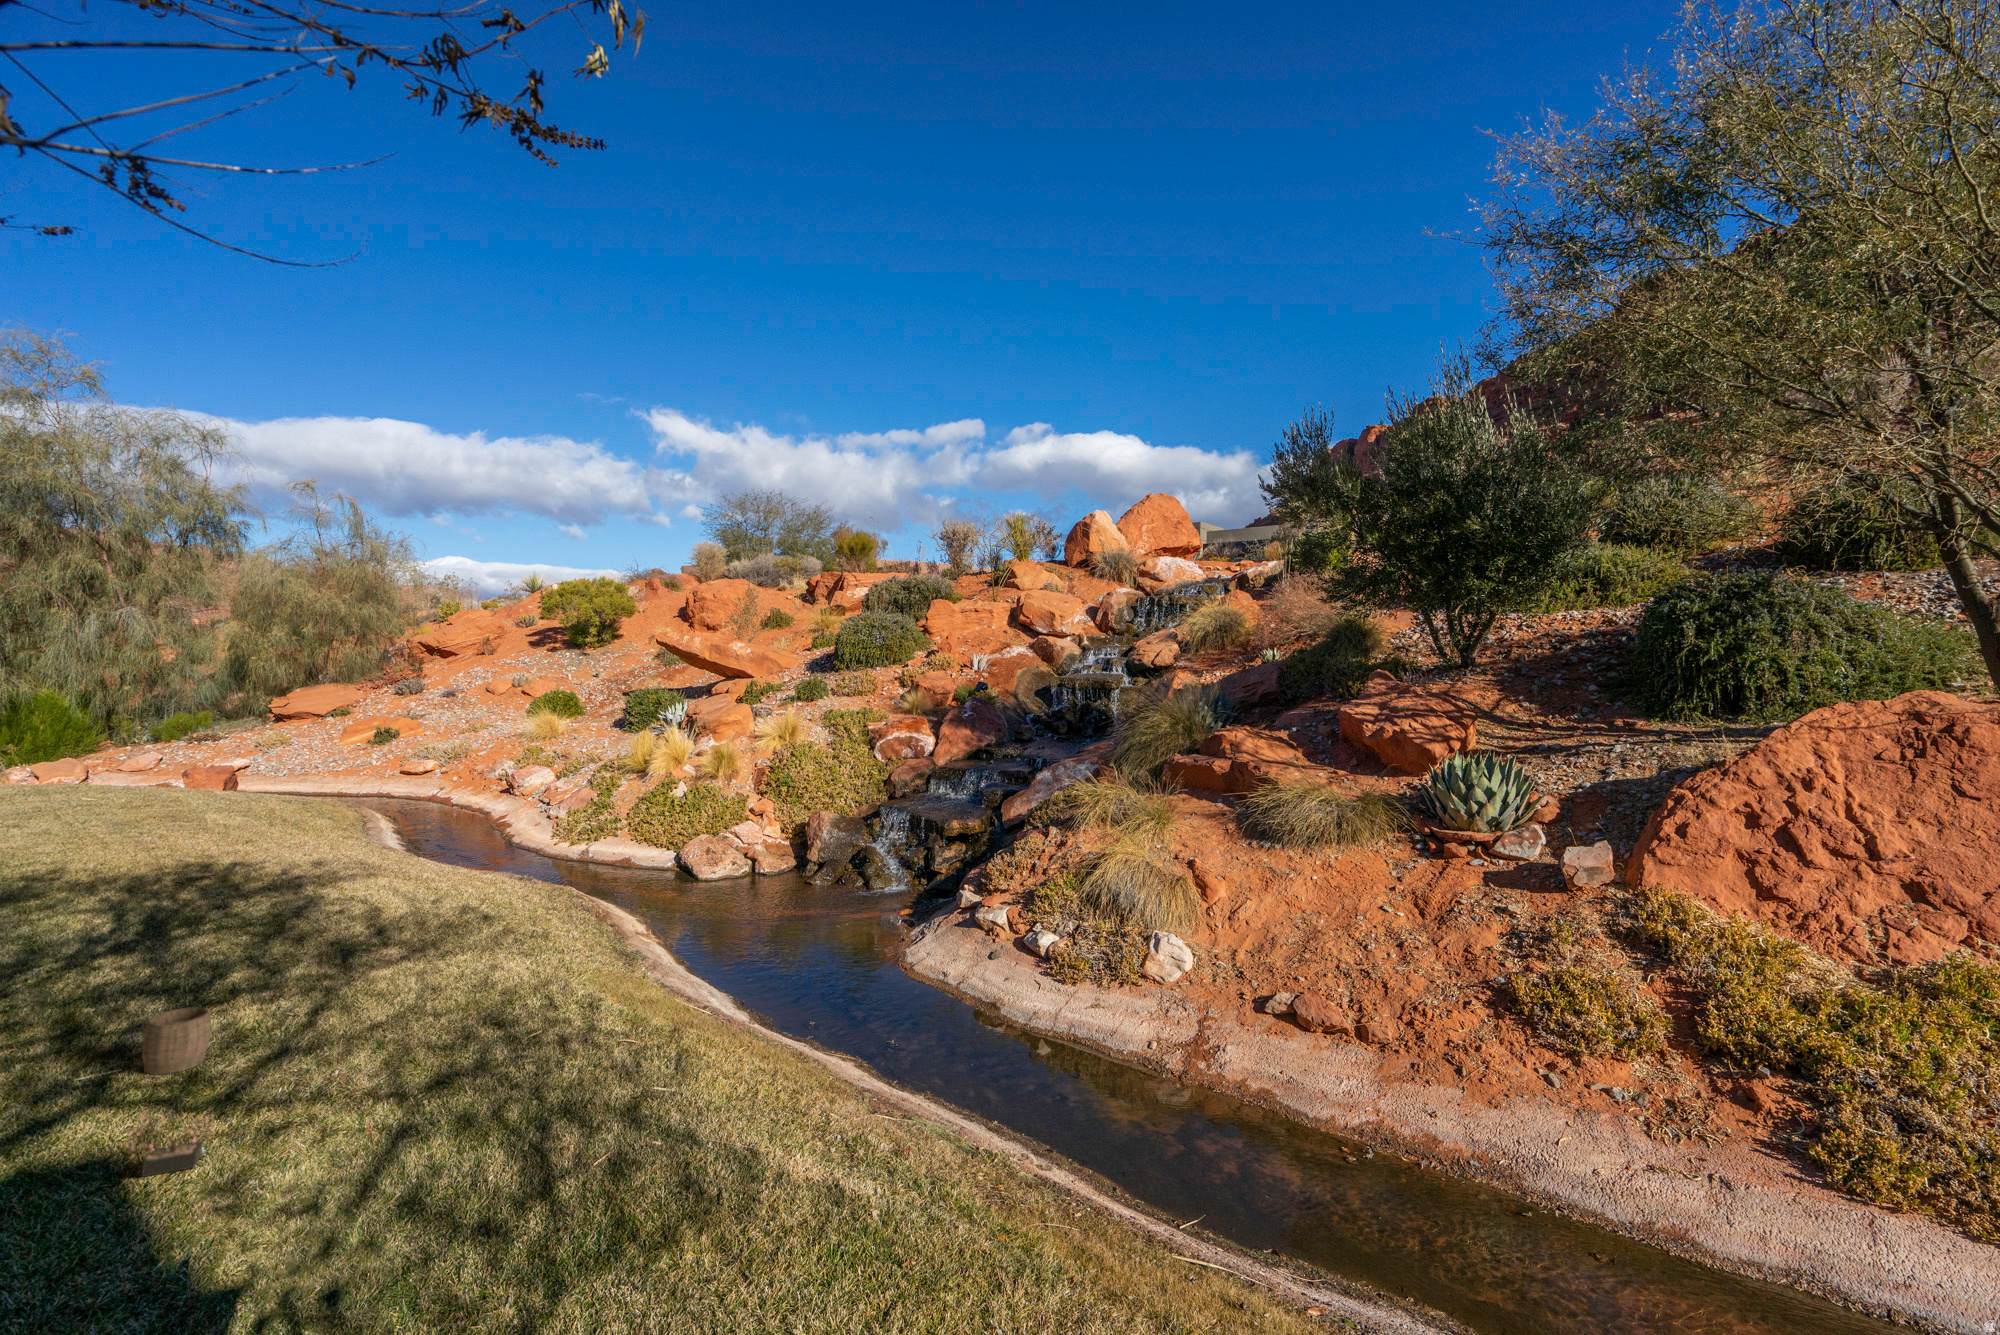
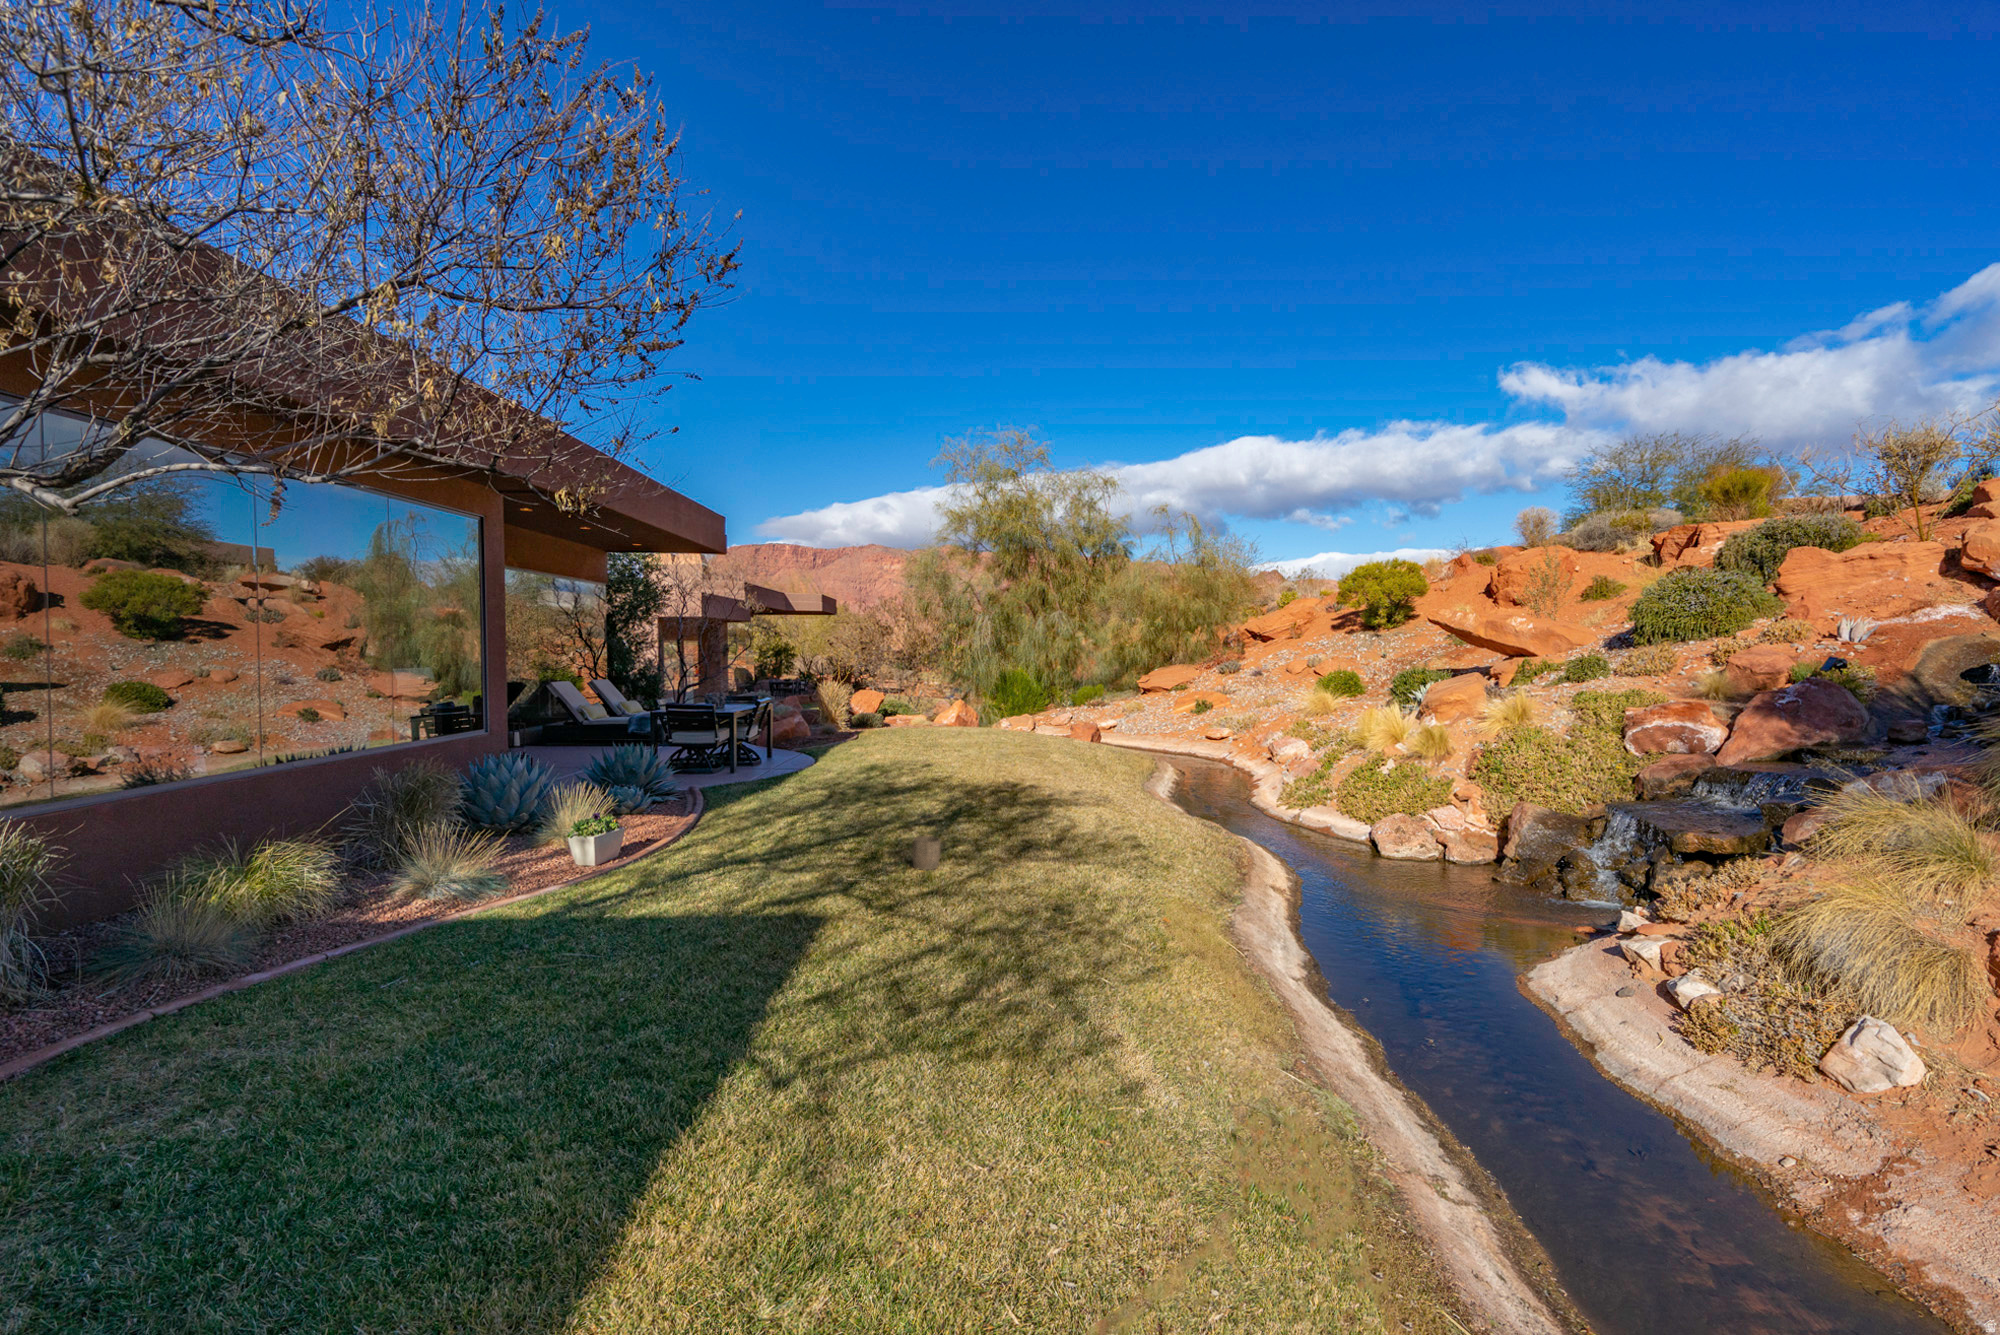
decorative plant: present [126,1113,214,1177] -> none [869,873,905,910]

